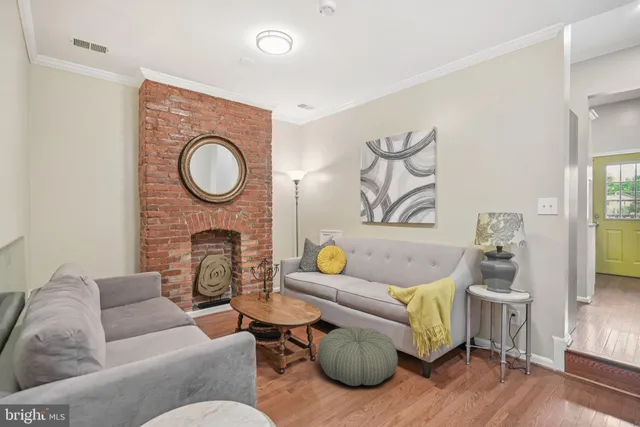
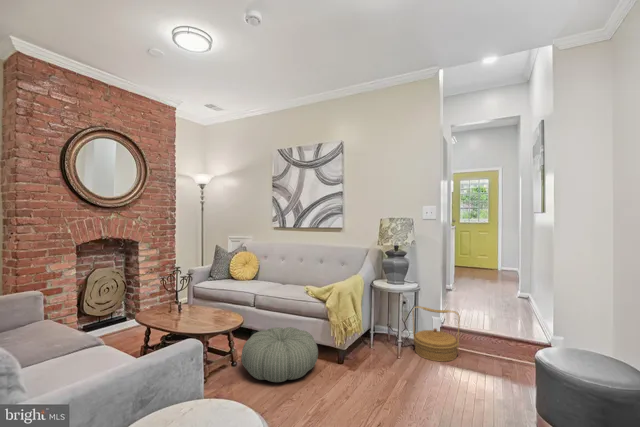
woven basket: none [521,322,592,398] -> present [412,306,460,362]

